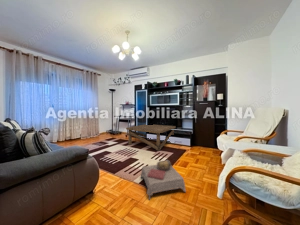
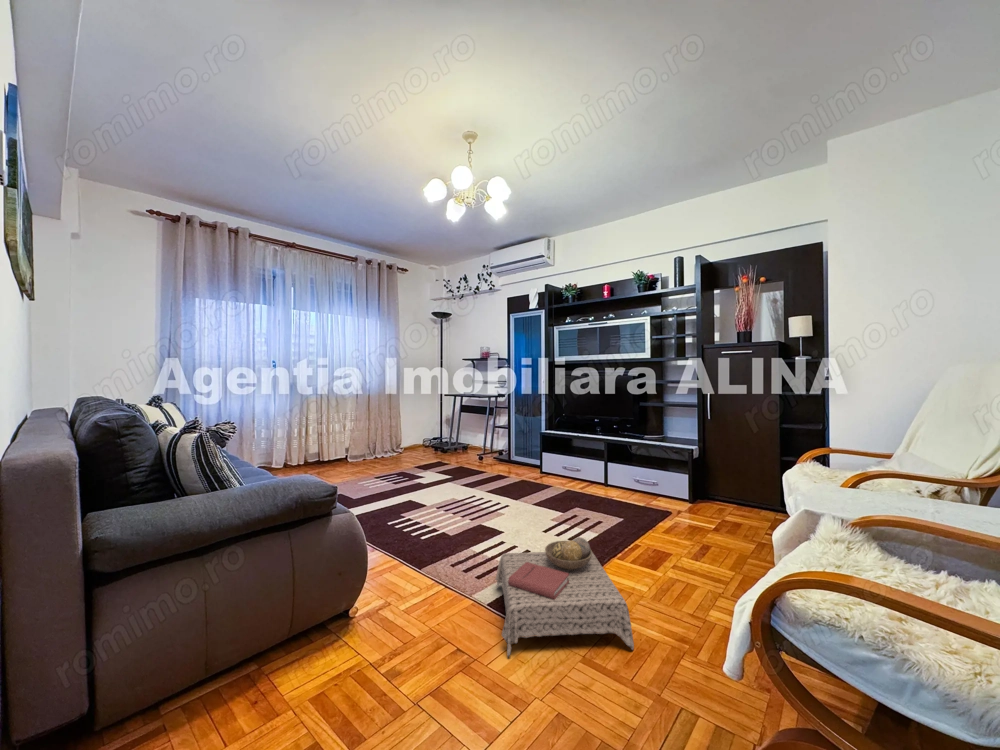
coffee table: present [126,124,176,151] -> none [472,421,639,511]

